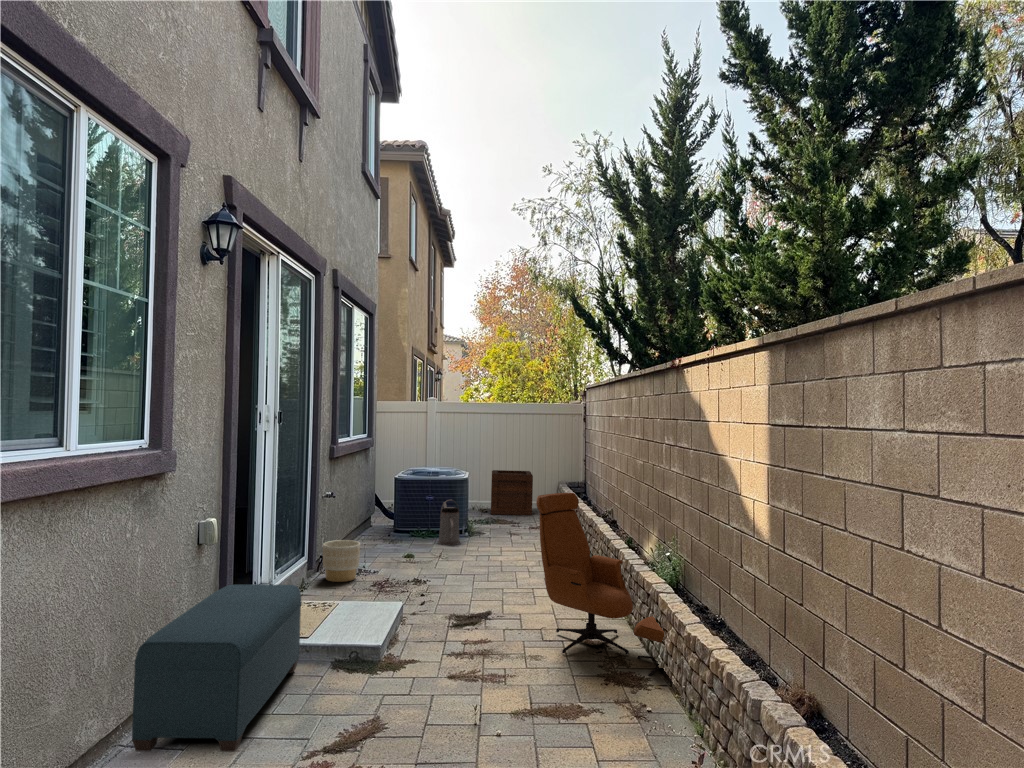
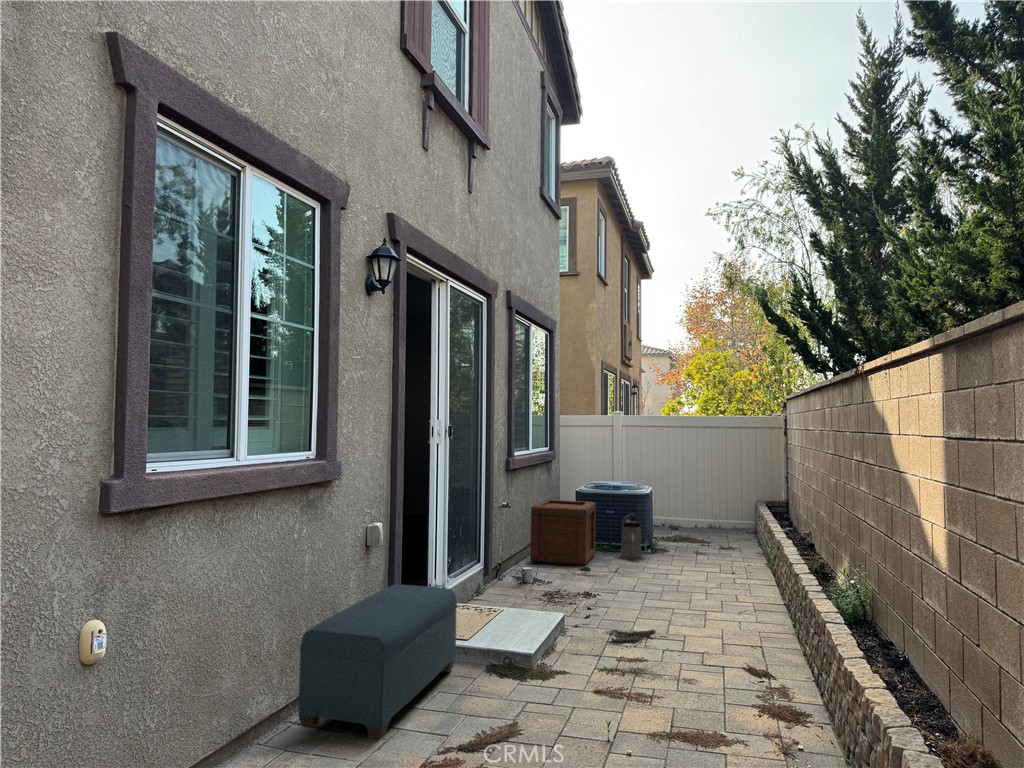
wooden crate: present [491,470,533,515] -> present [530,500,596,565]
lounge chair: present [536,493,664,676] -> none [695,511,885,727]
planter: present [323,540,360,582] -> none [500,549,534,590]

